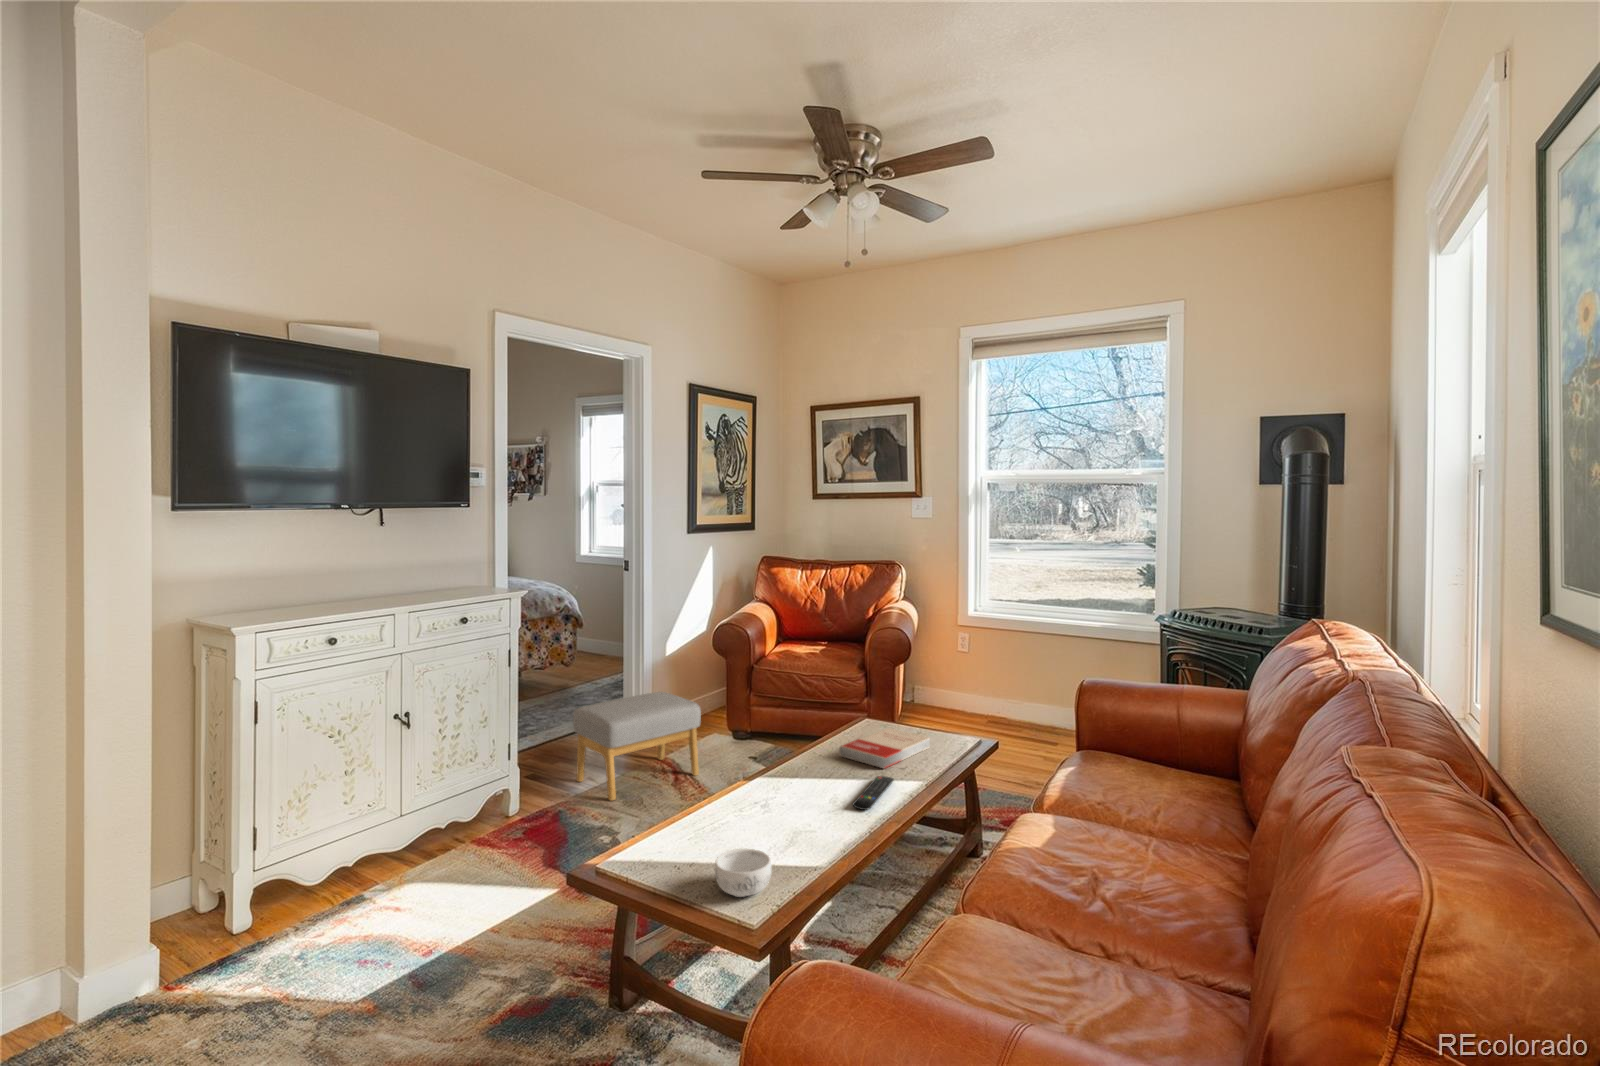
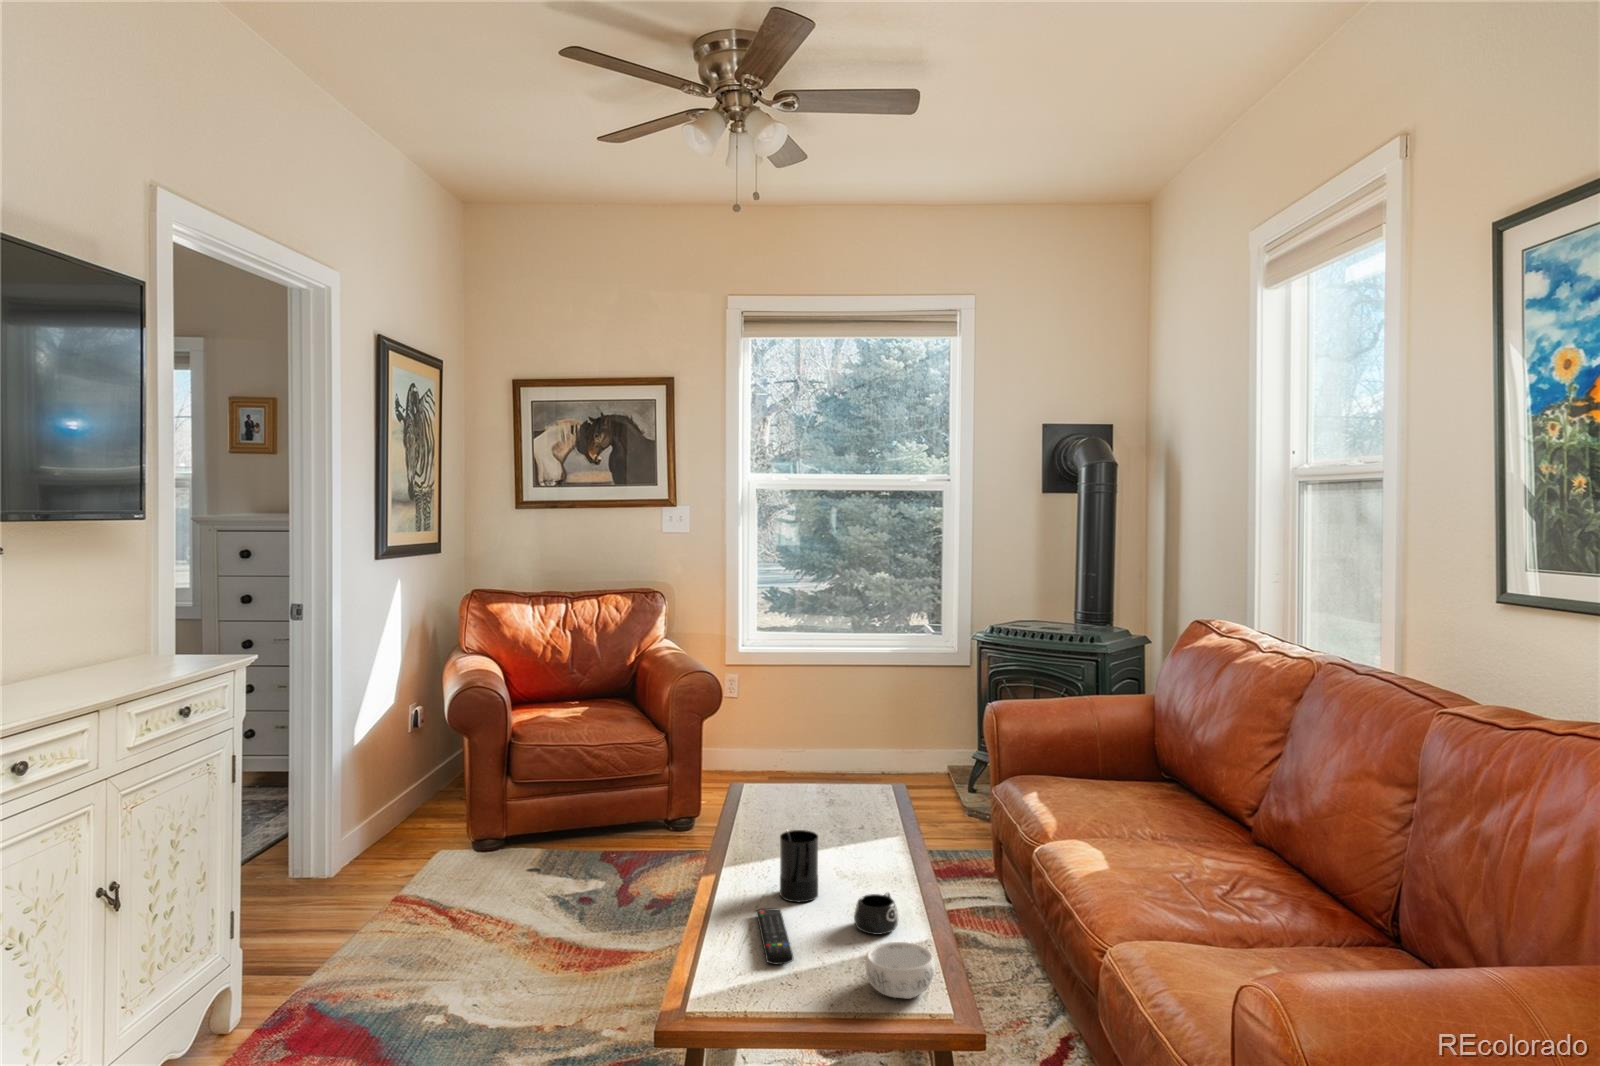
footstool: present [573,692,701,801] -> none [286,796,481,967]
book: present [839,728,930,768] -> none [790,791,869,836]
candle: none [761,746,791,809] -> present [780,830,818,902]
remote control: present [852,776,894,810] -> present [756,908,793,965]
mug: none [777,811,819,845] -> present [854,892,898,935]

